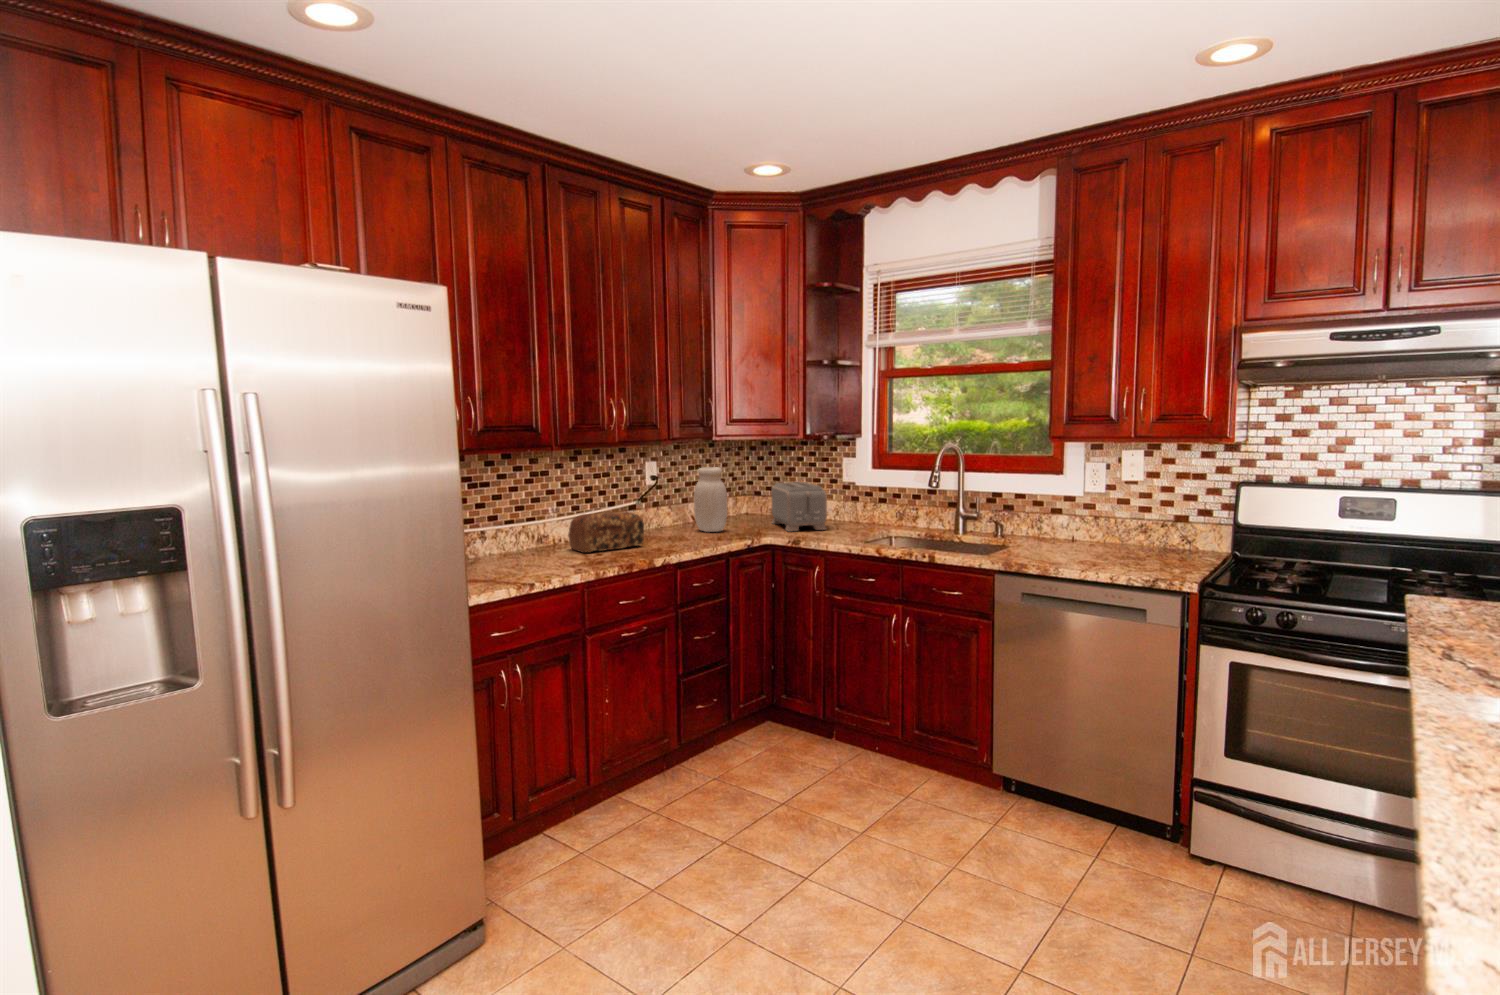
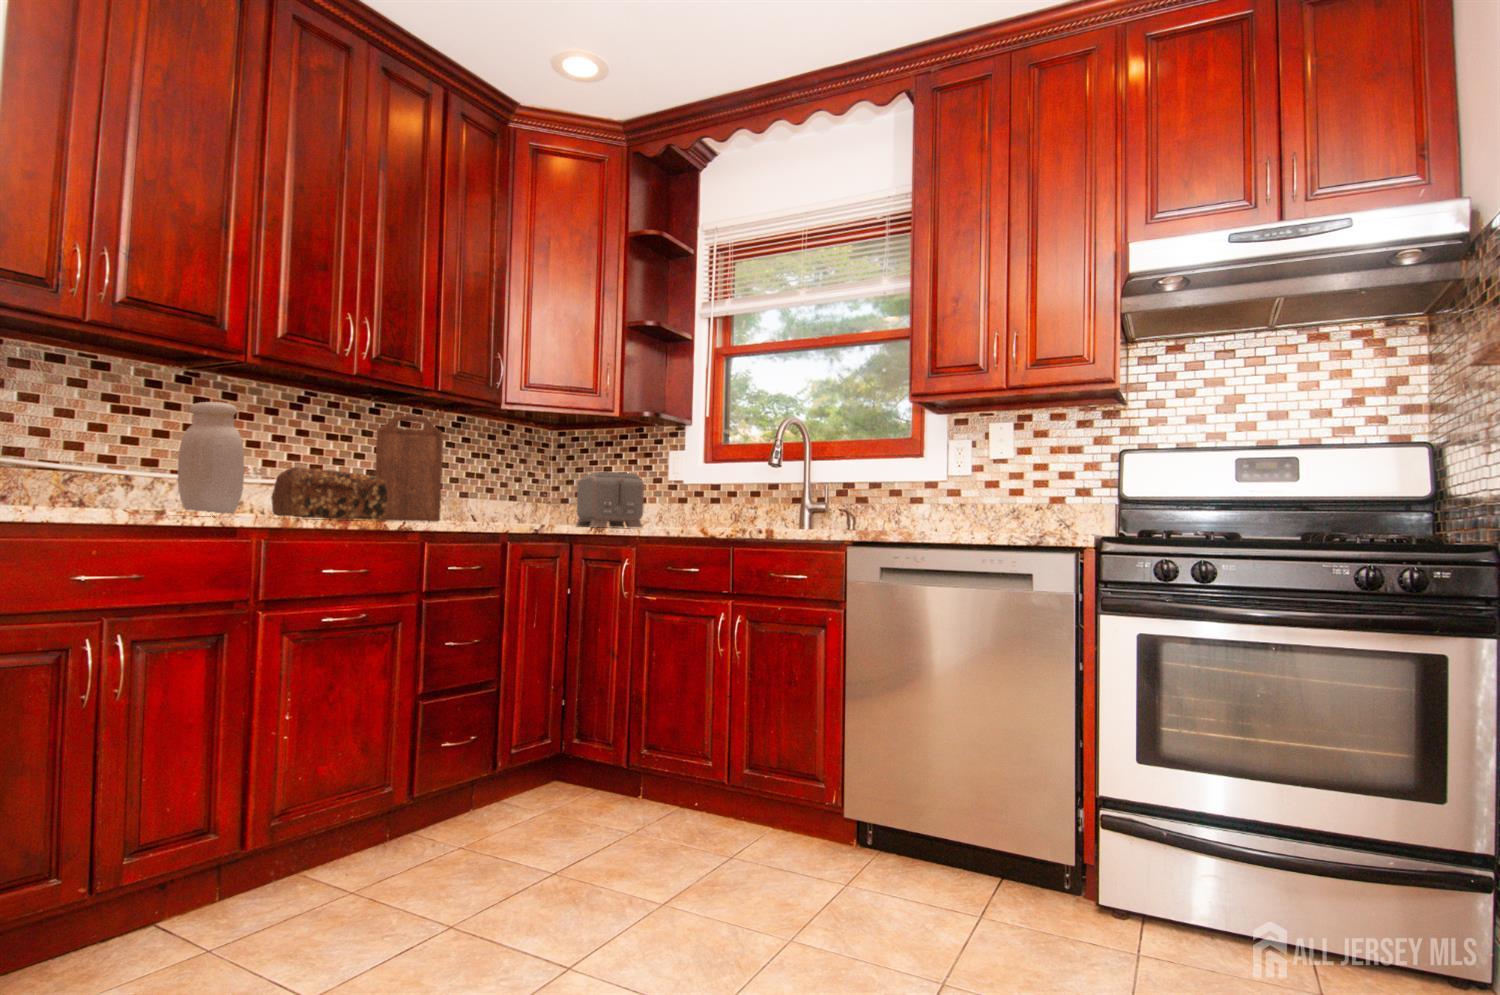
cutting board: none [629,459,677,539] -> present [375,415,443,522]
jar: present [694,467,728,532] -> present [178,402,244,514]

